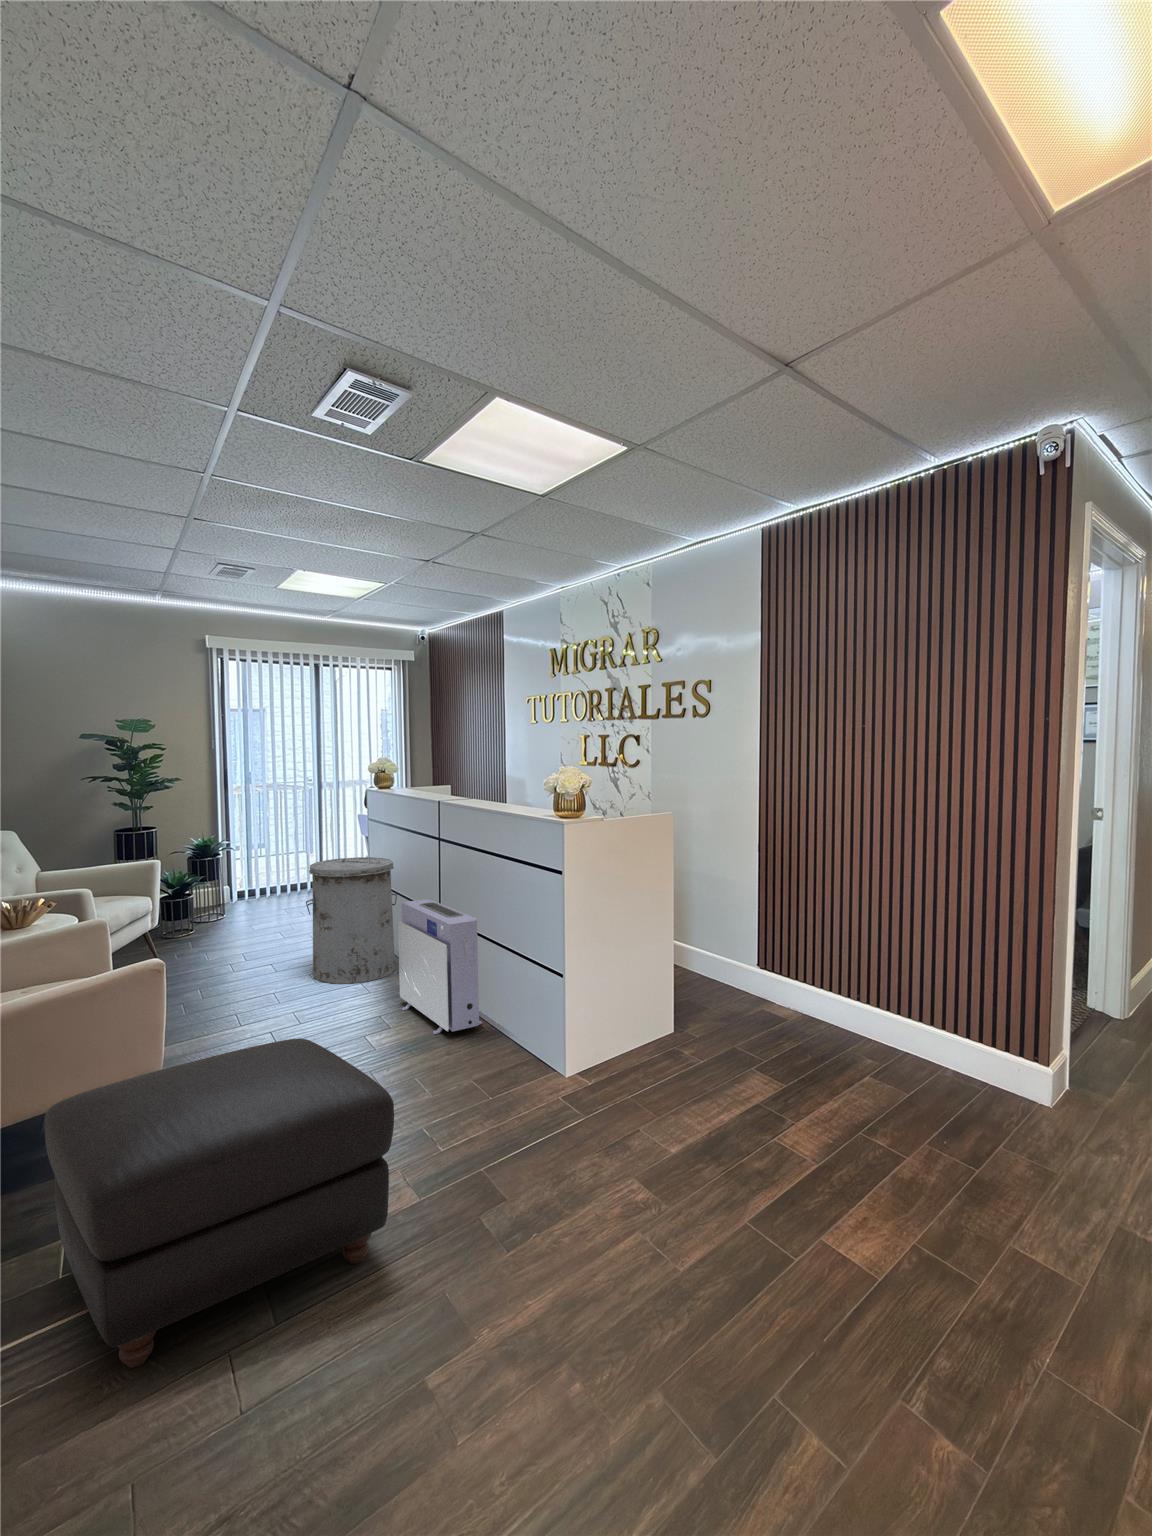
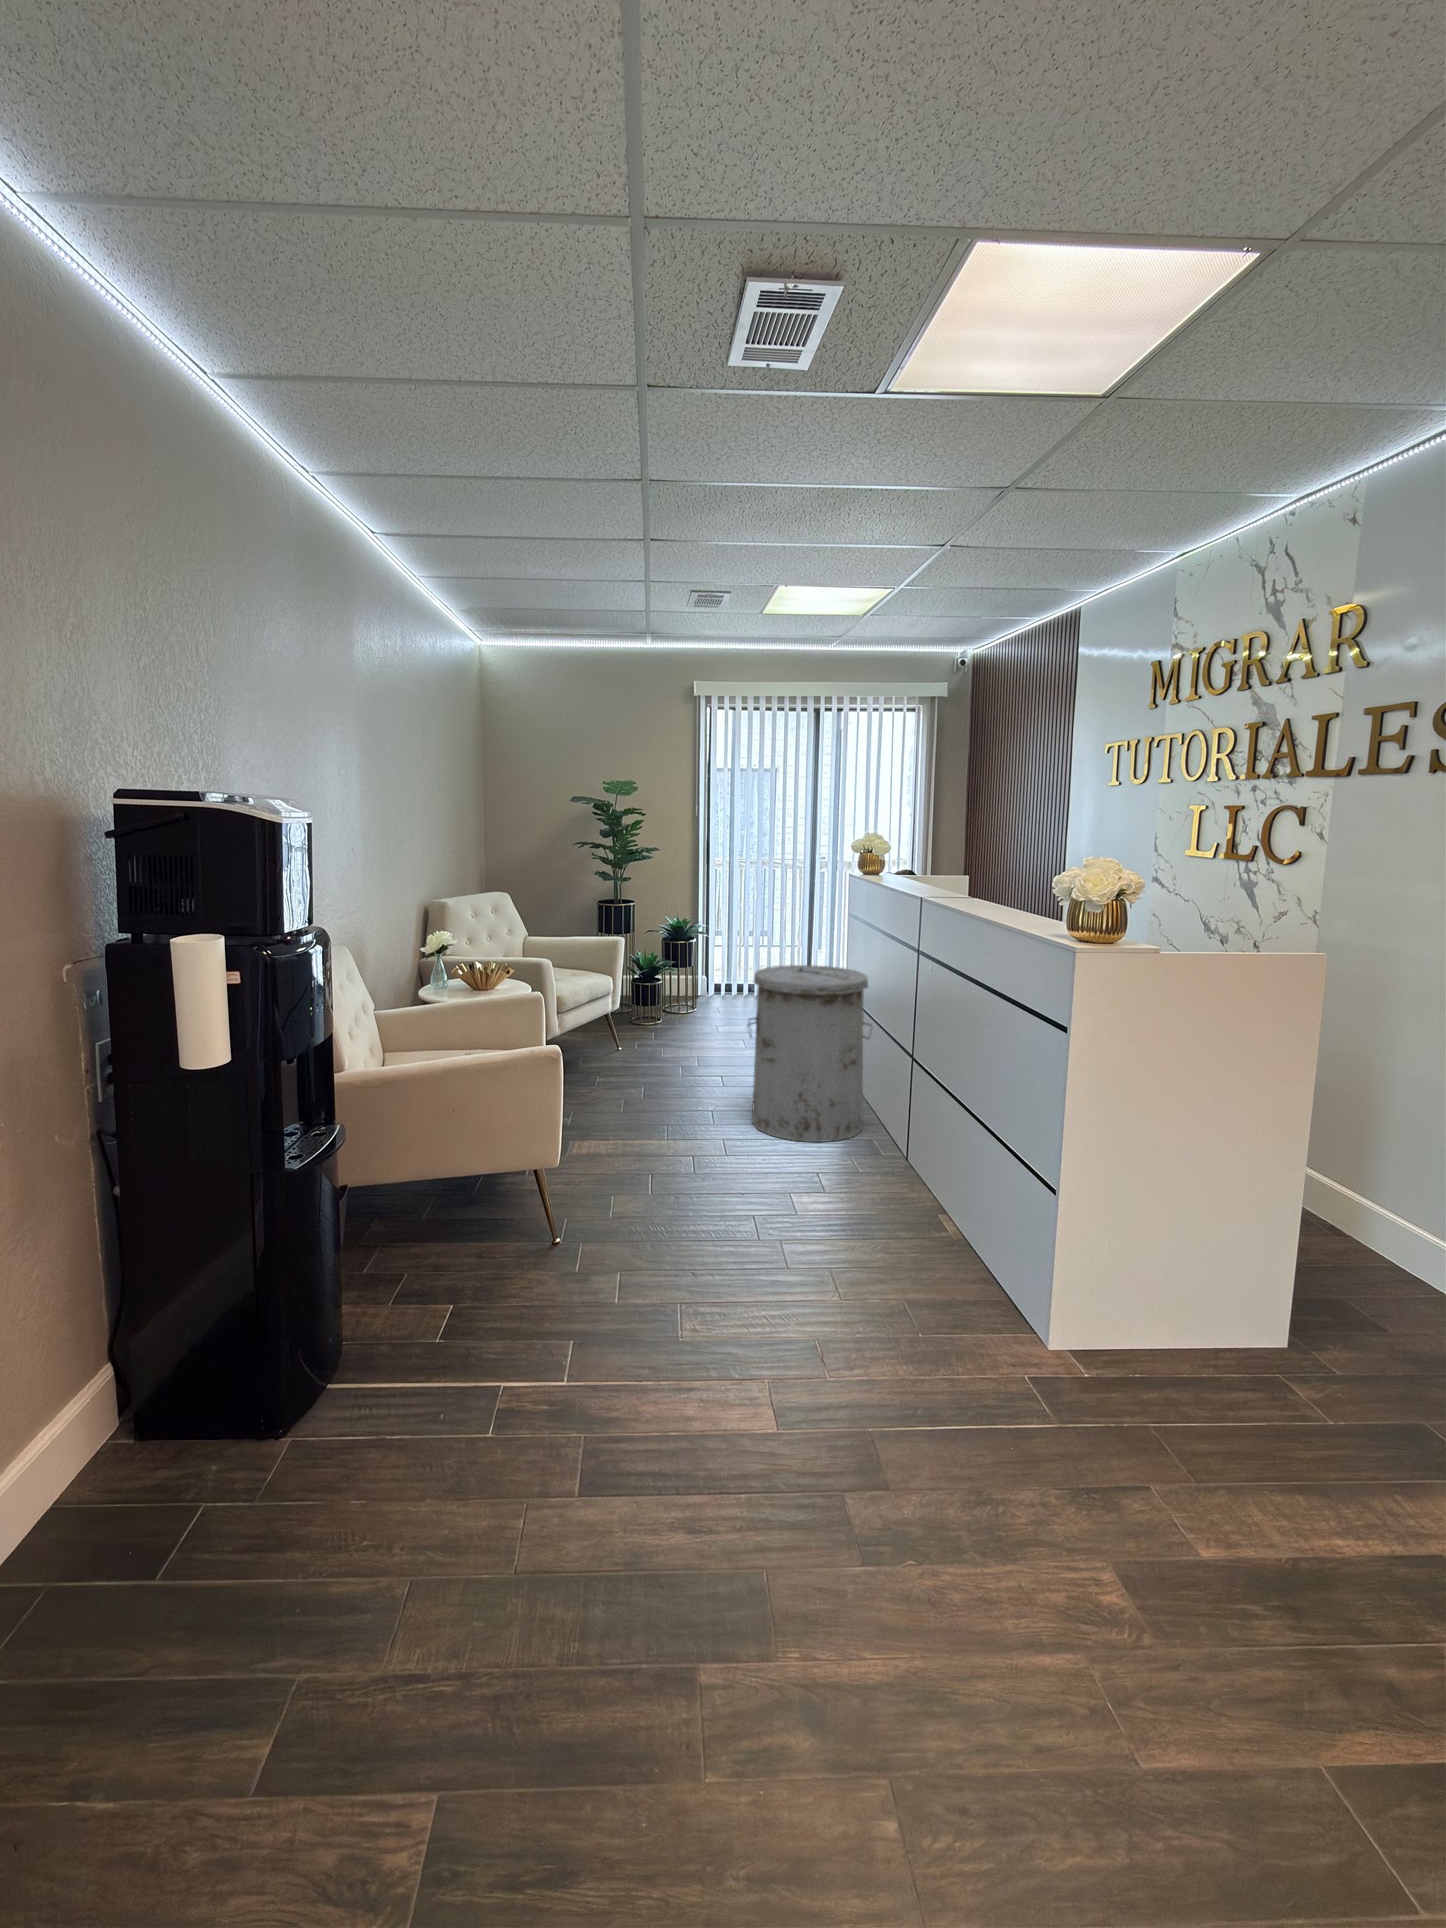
air purifier: present [398,899,482,1034] -> none [849,1043,964,1263]
ottoman: present [45,1038,394,1368] -> none [106,1270,666,1808]

